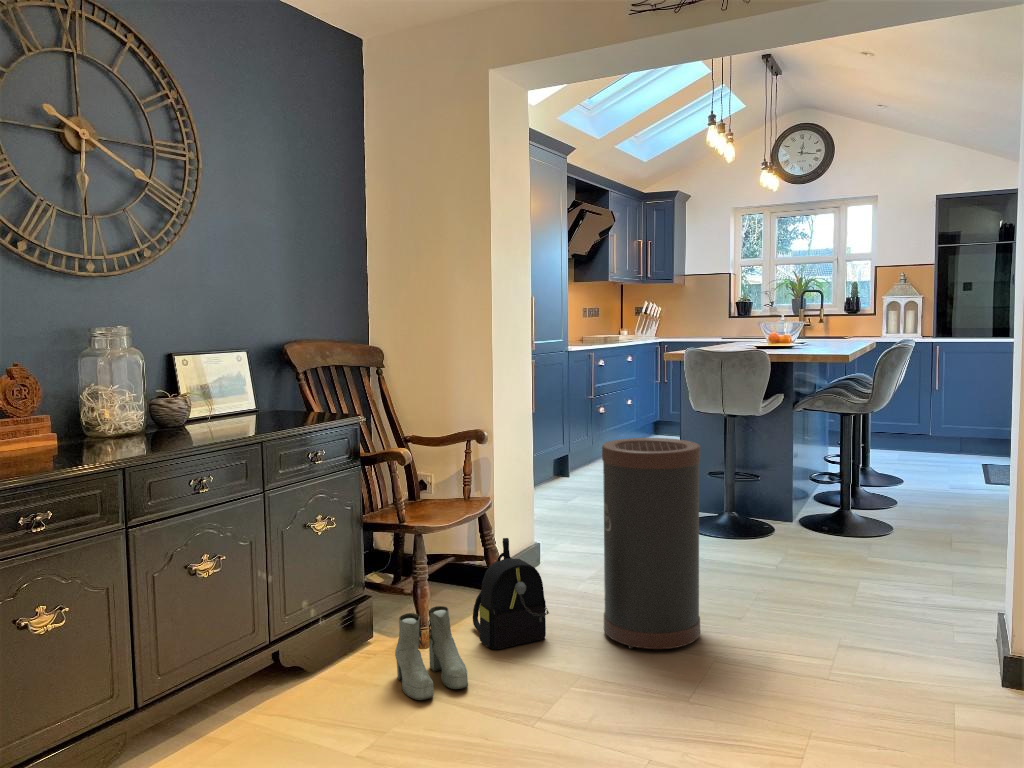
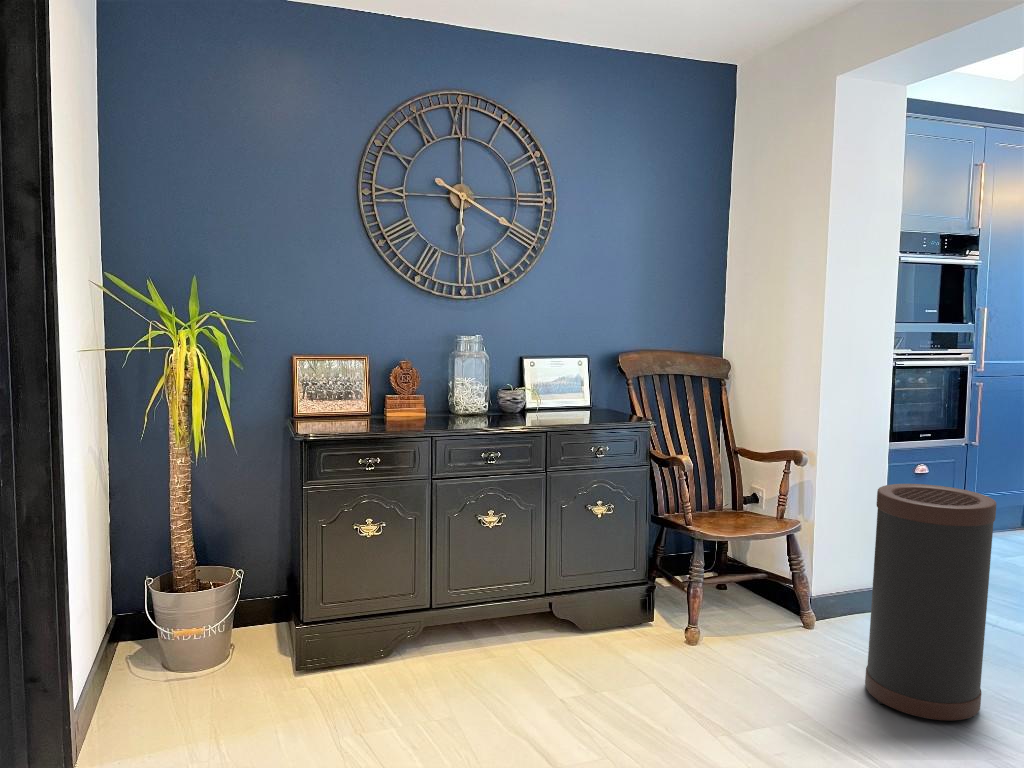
backpack: present [473,538,549,650] -> none [739,559,809,666]
boots: present [395,606,468,700] -> none [635,601,693,679]

